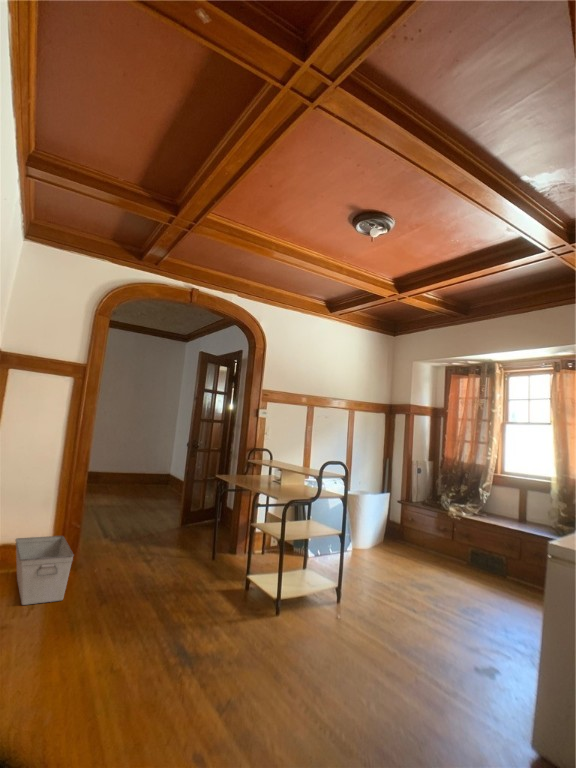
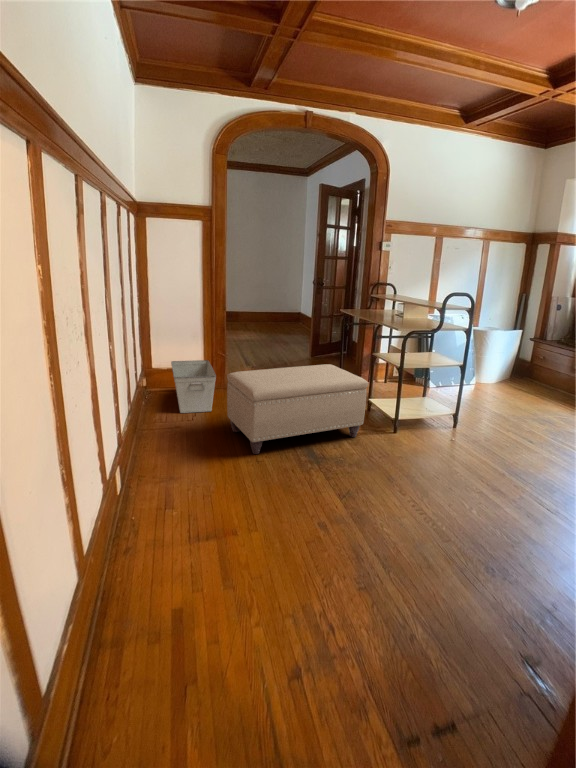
ottoman: none [86,538,248,652] -> present [227,364,368,454]

